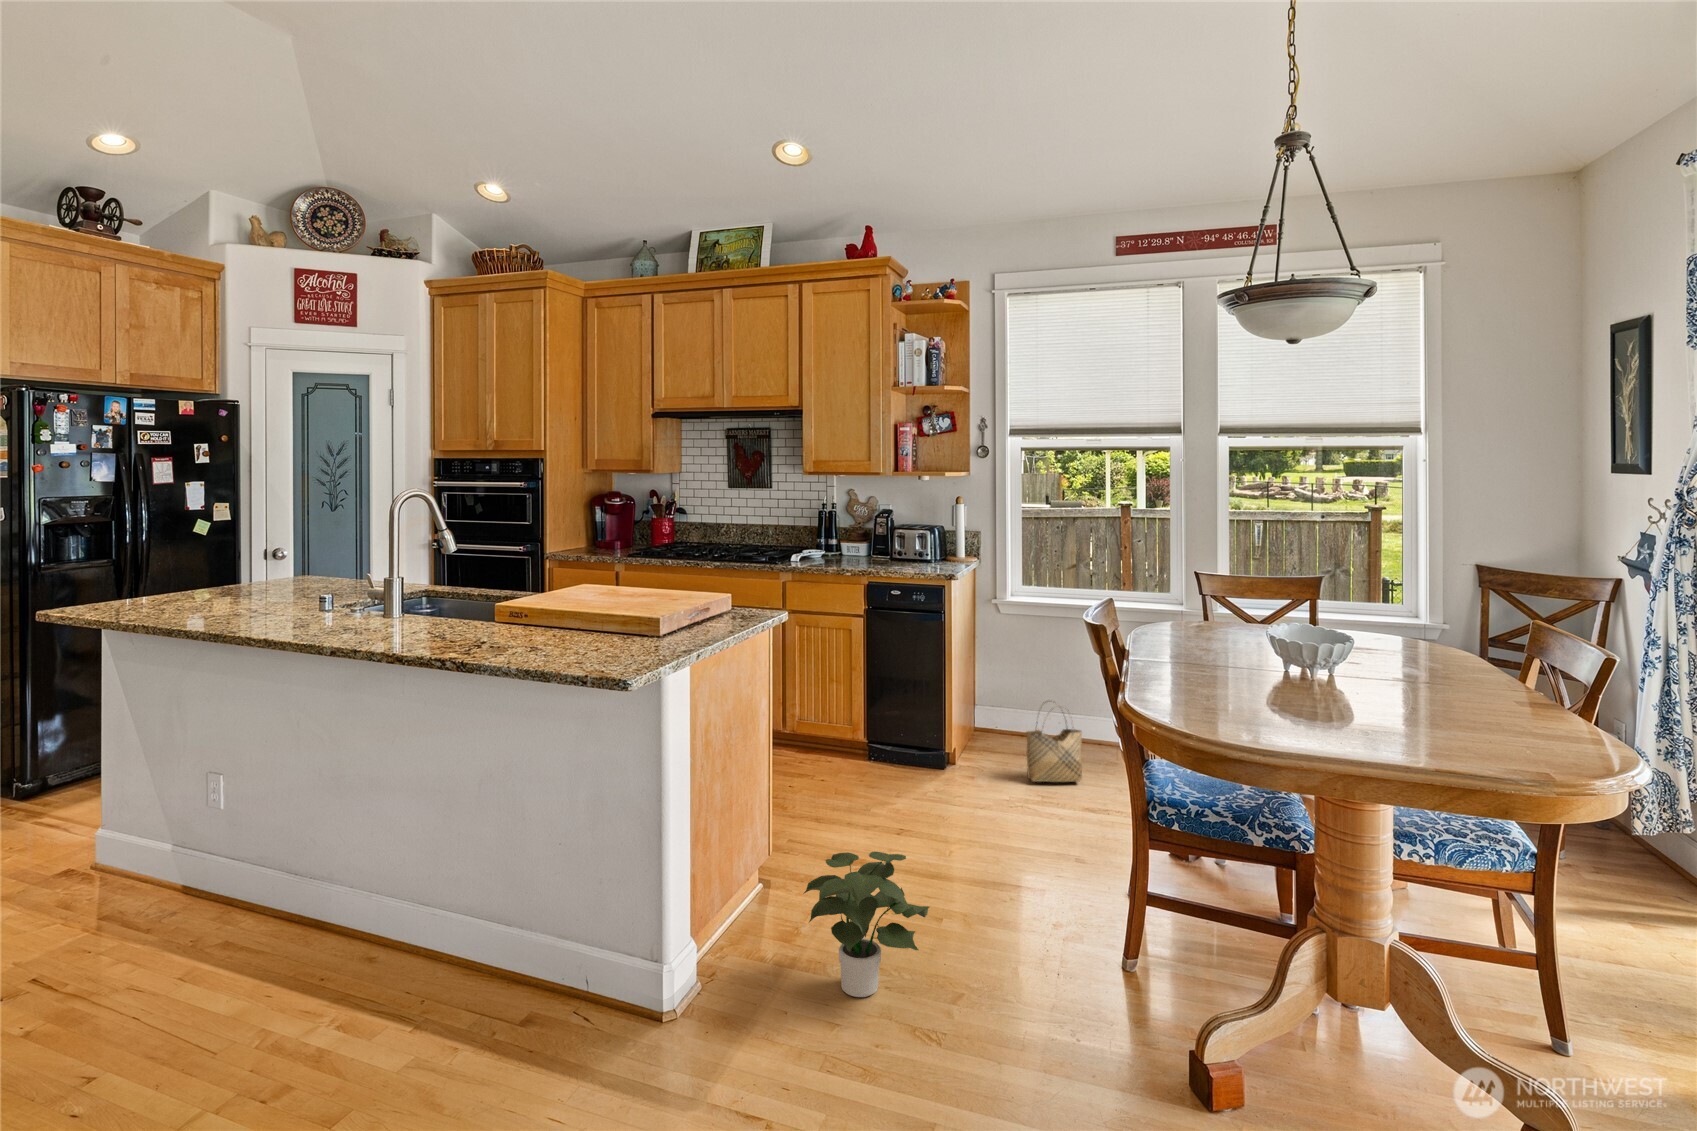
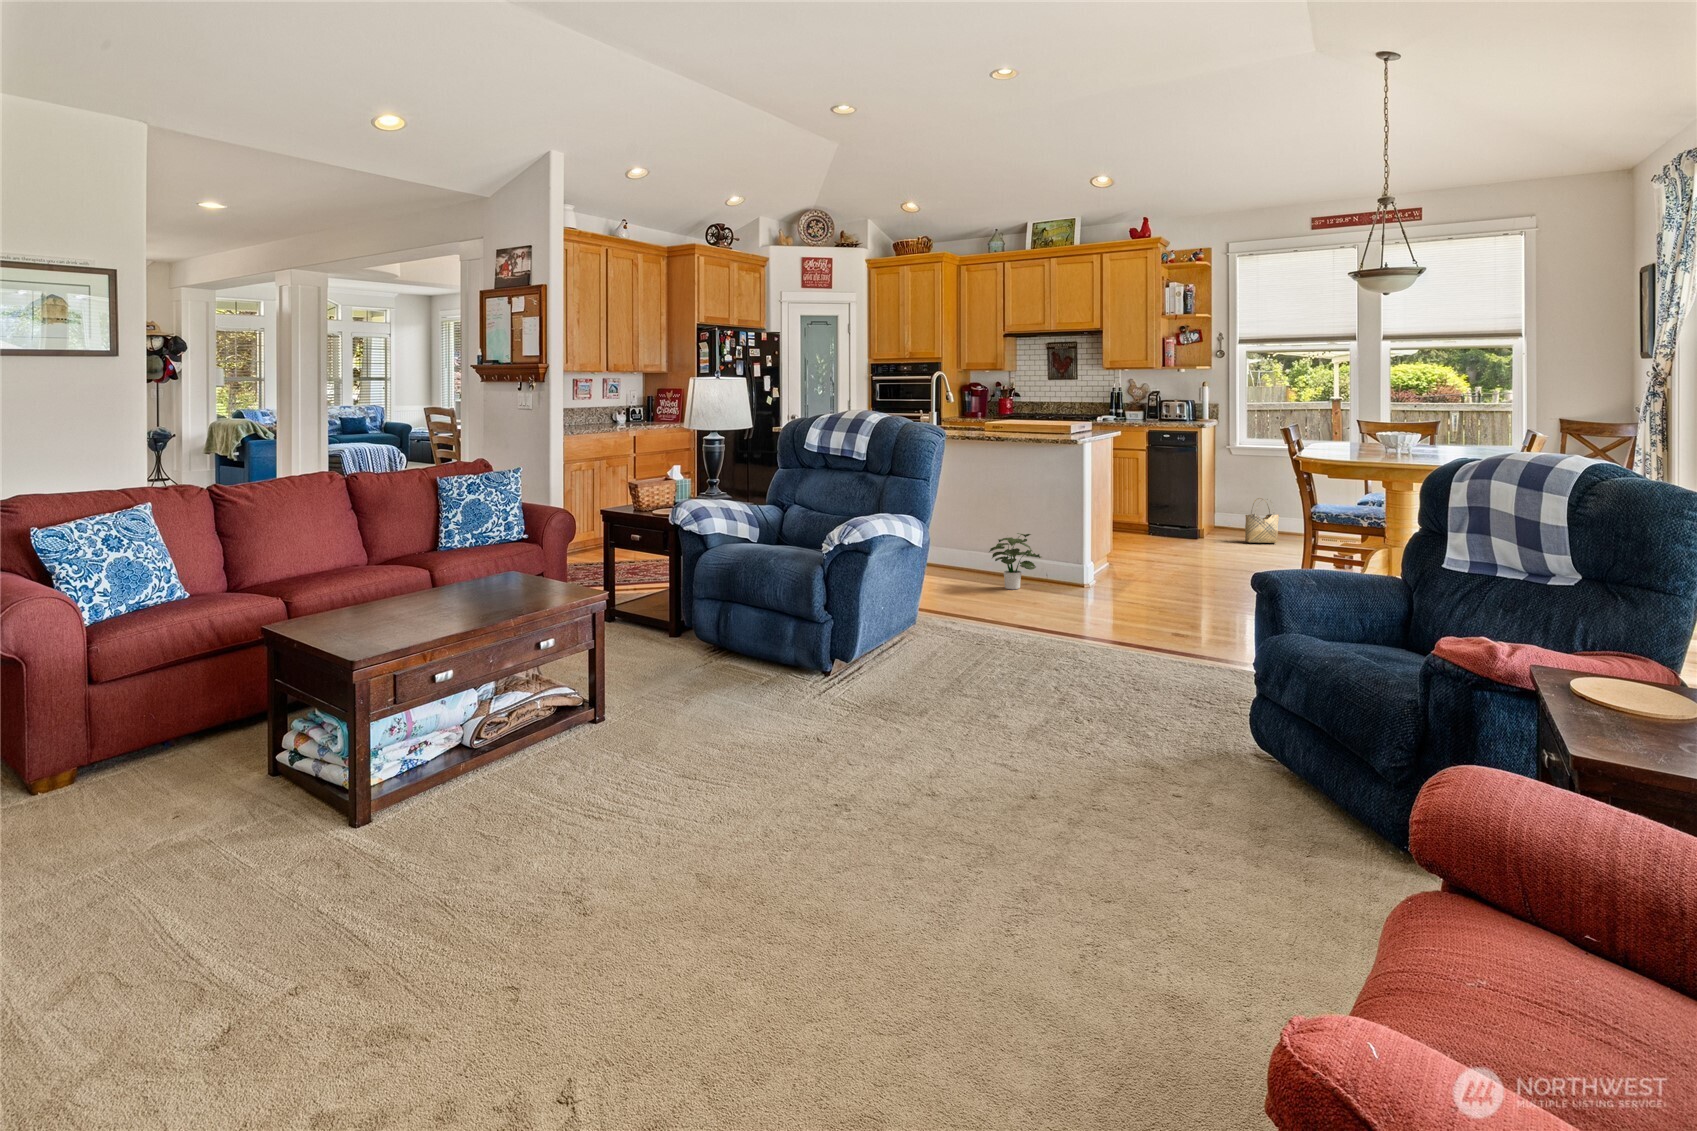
potted plant: present [804,852,930,997] -> present [989,533,1041,589]

